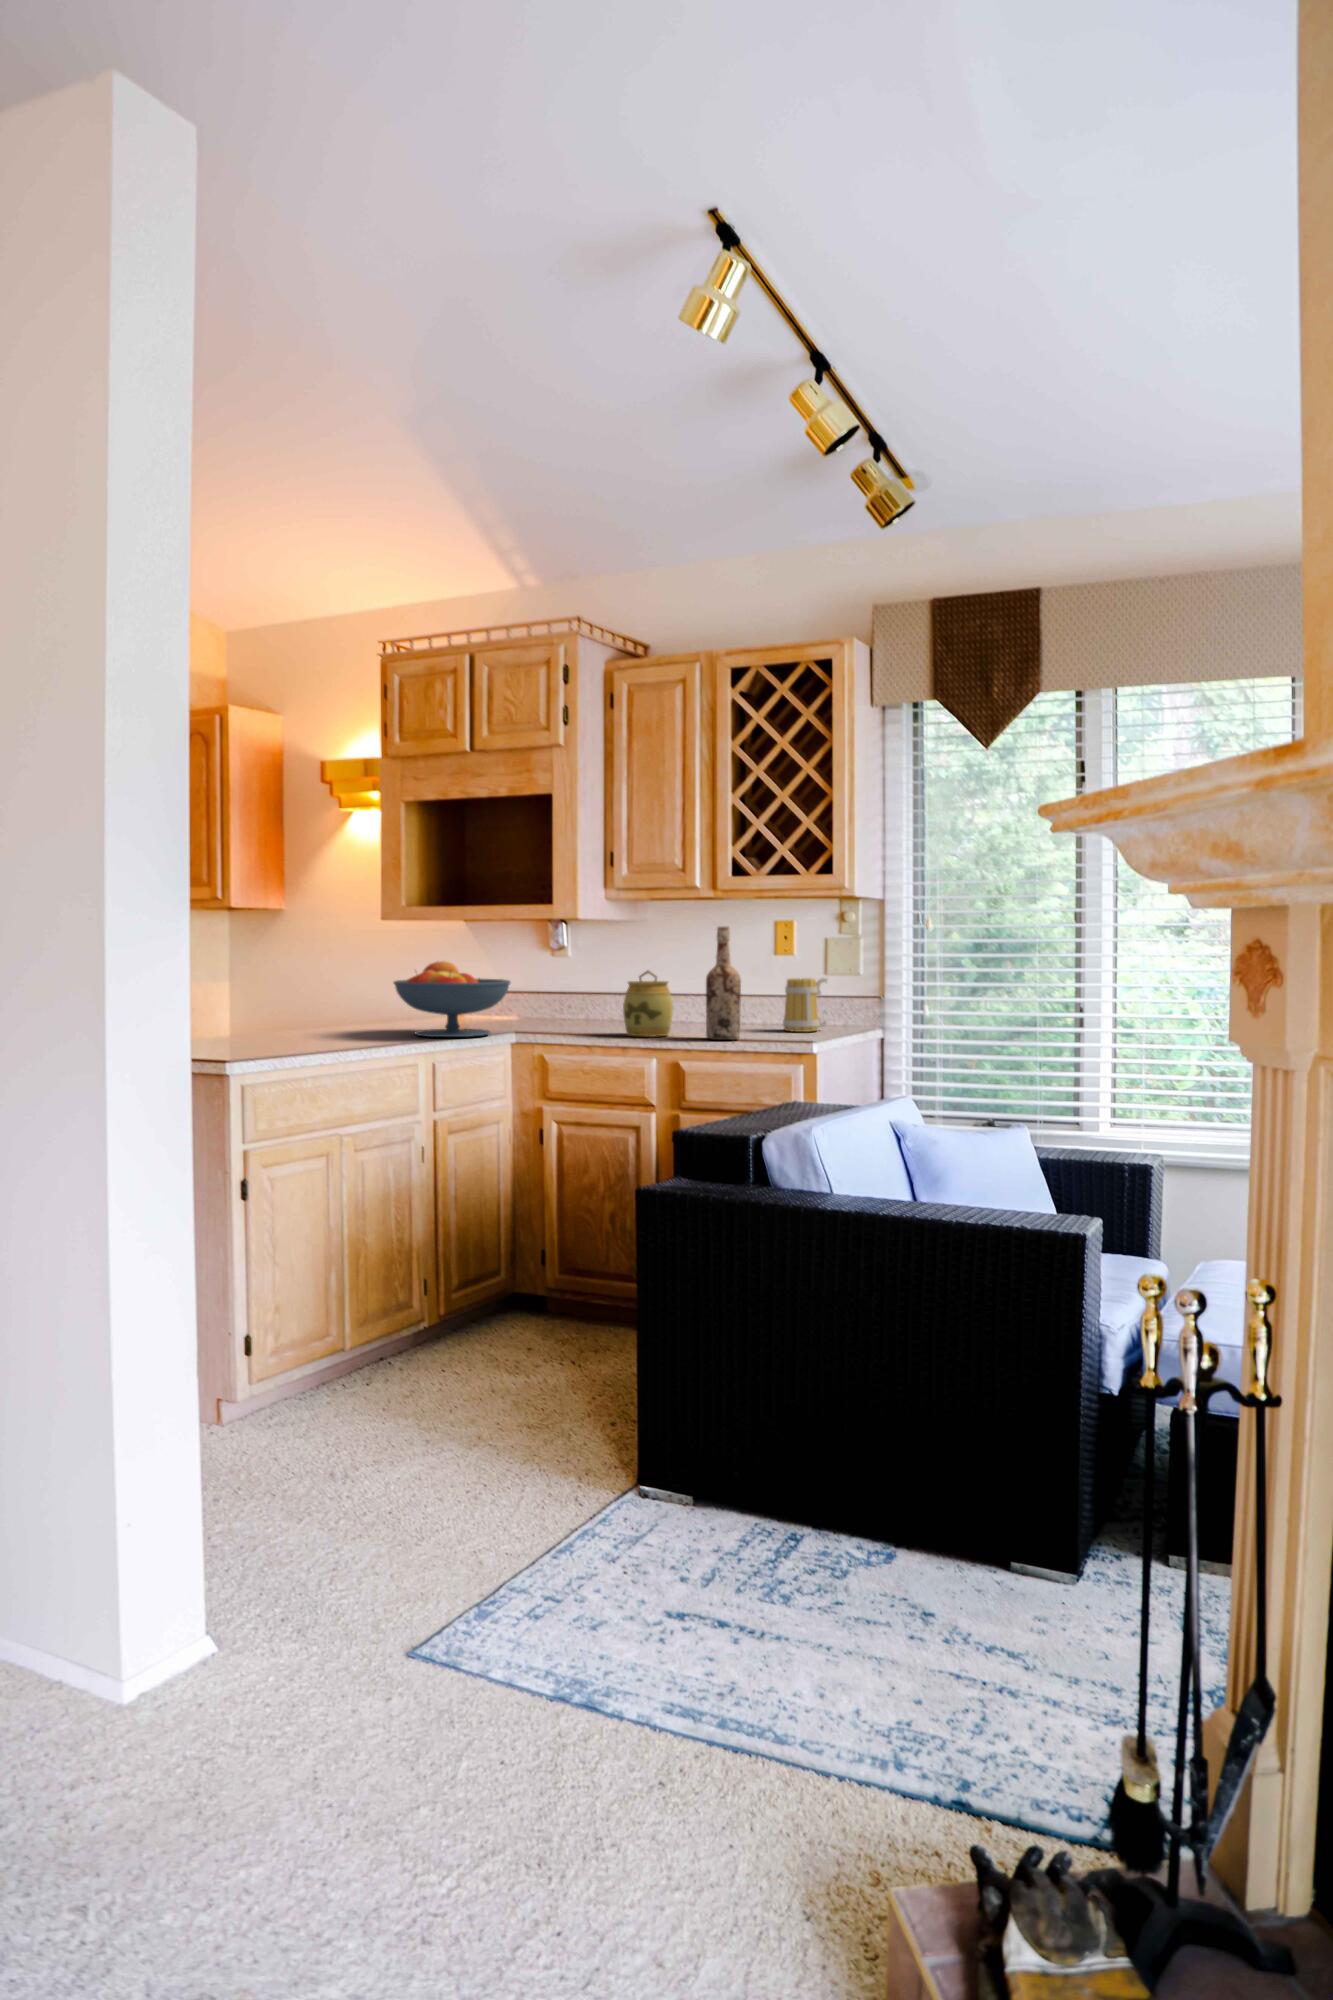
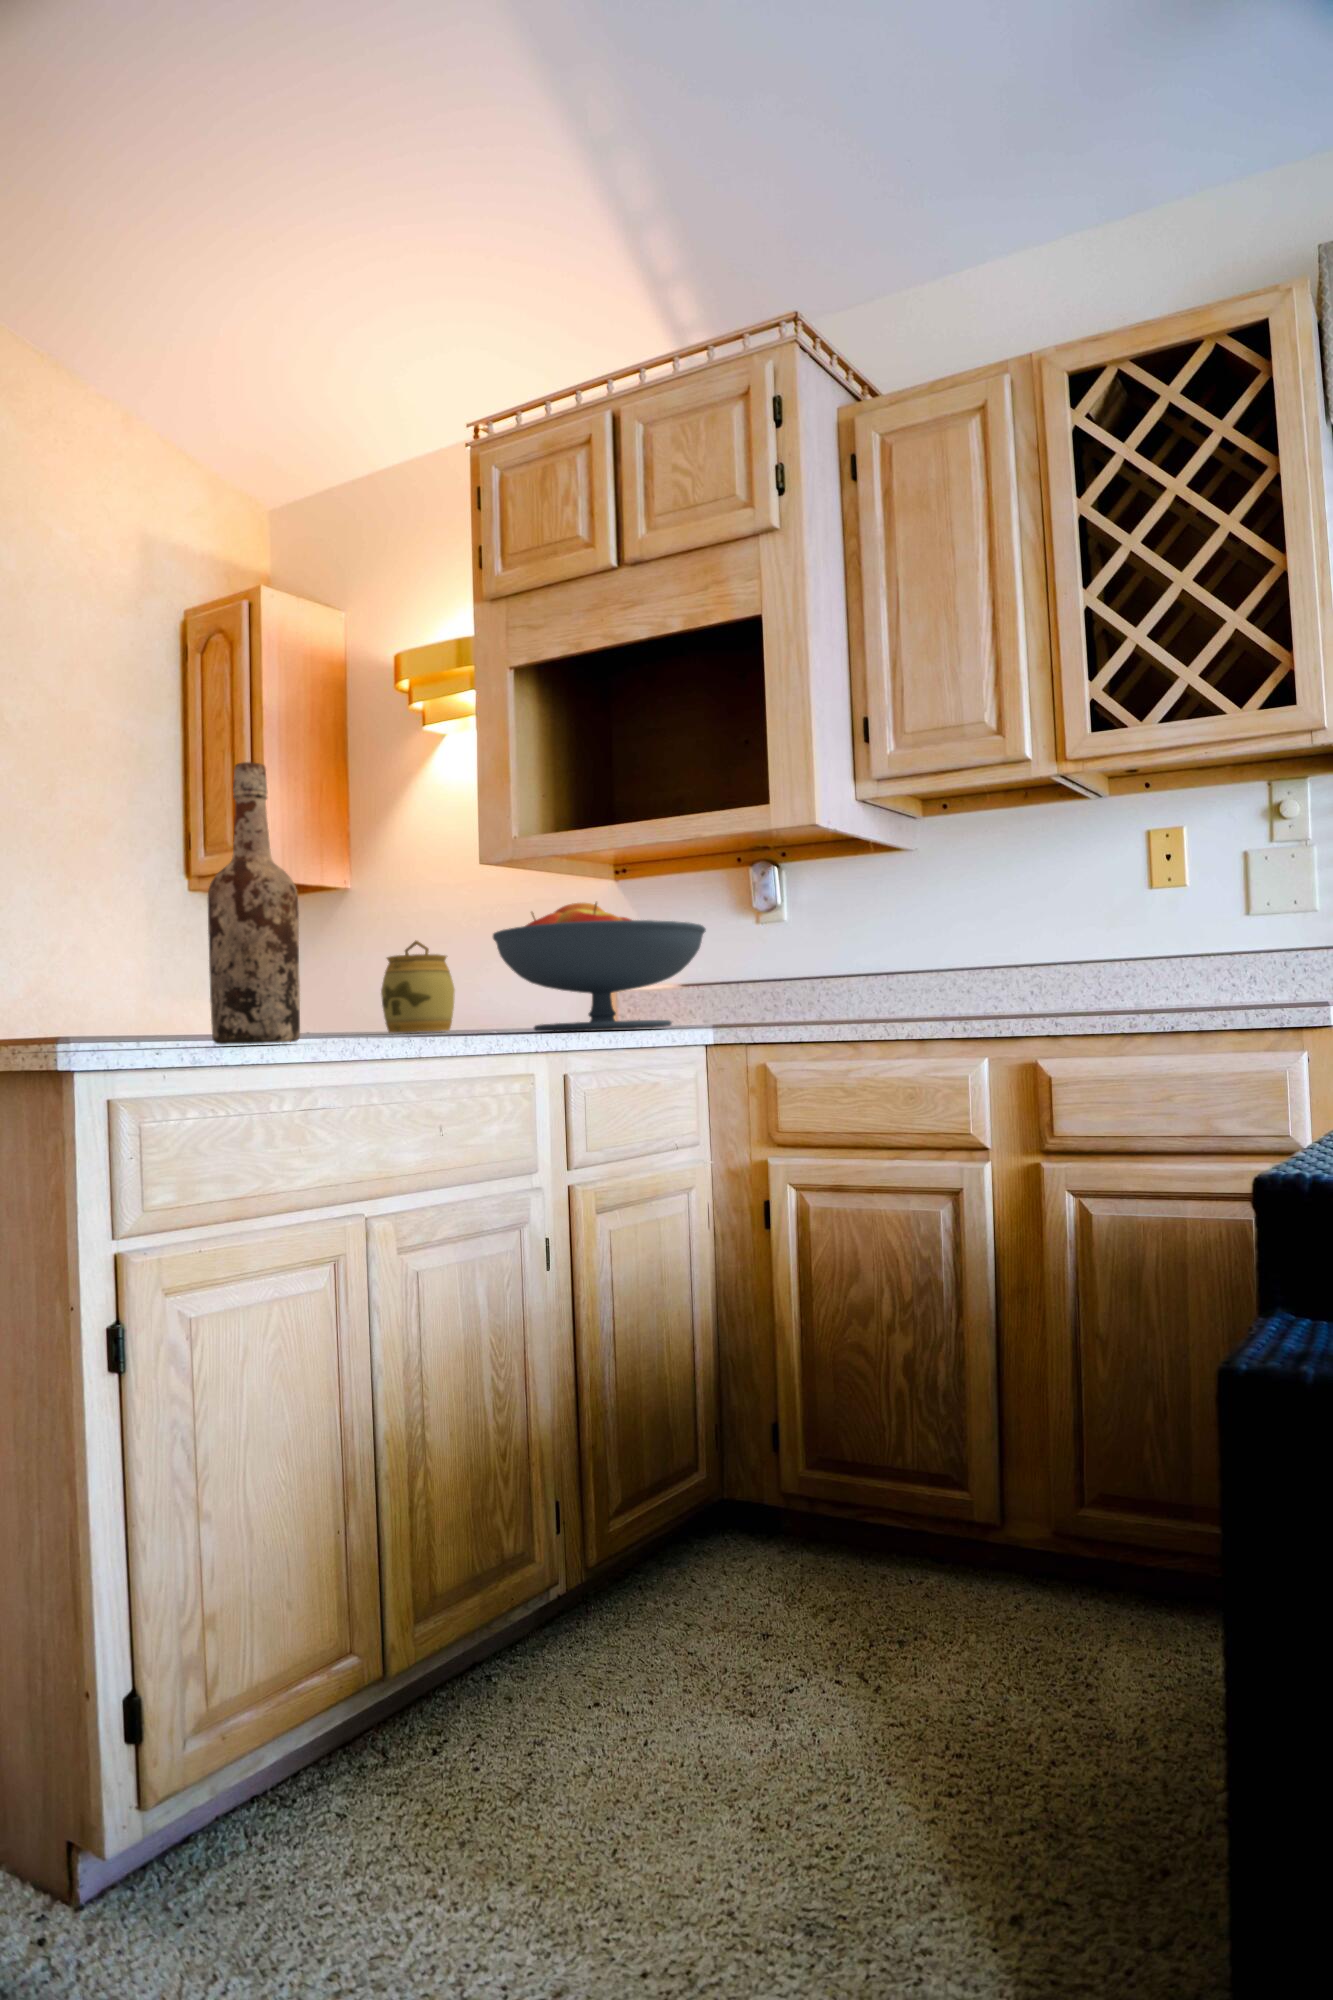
wine bottle: present [706,927,741,1040] -> present [208,762,300,1045]
jar: present [623,971,673,1037] -> present [381,940,455,1033]
mug: present [783,978,827,1032] -> none [1184,916,1273,1012]

